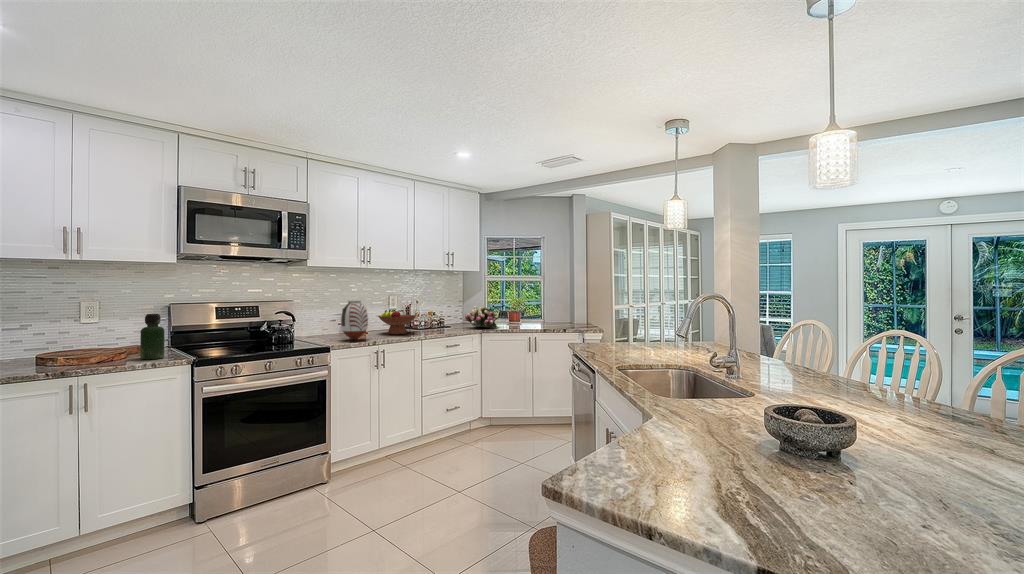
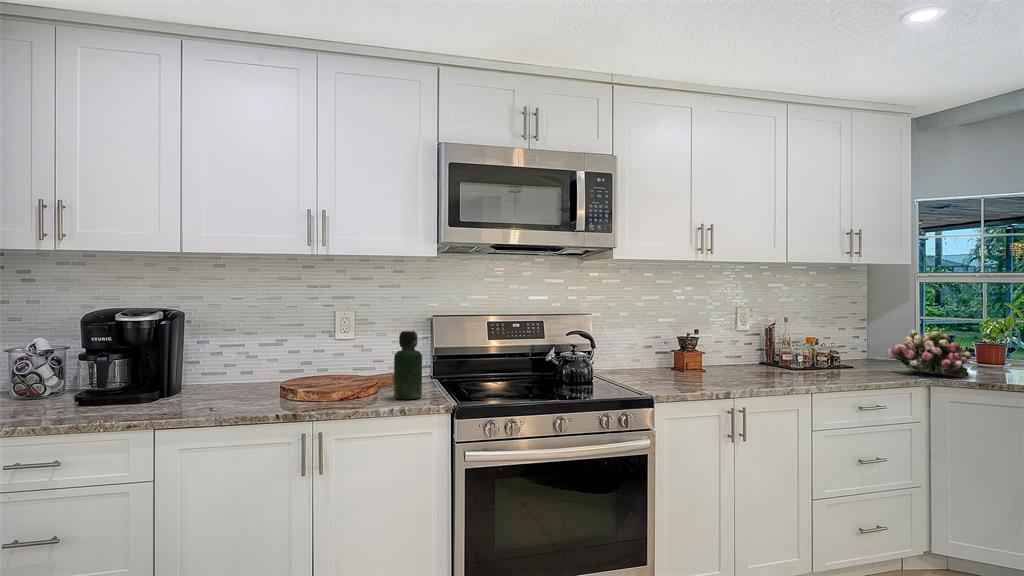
vase: present [341,301,368,340] -> none [667,316,713,386]
fruit bowl: present [378,310,416,334] -> none [725,333,798,379]

